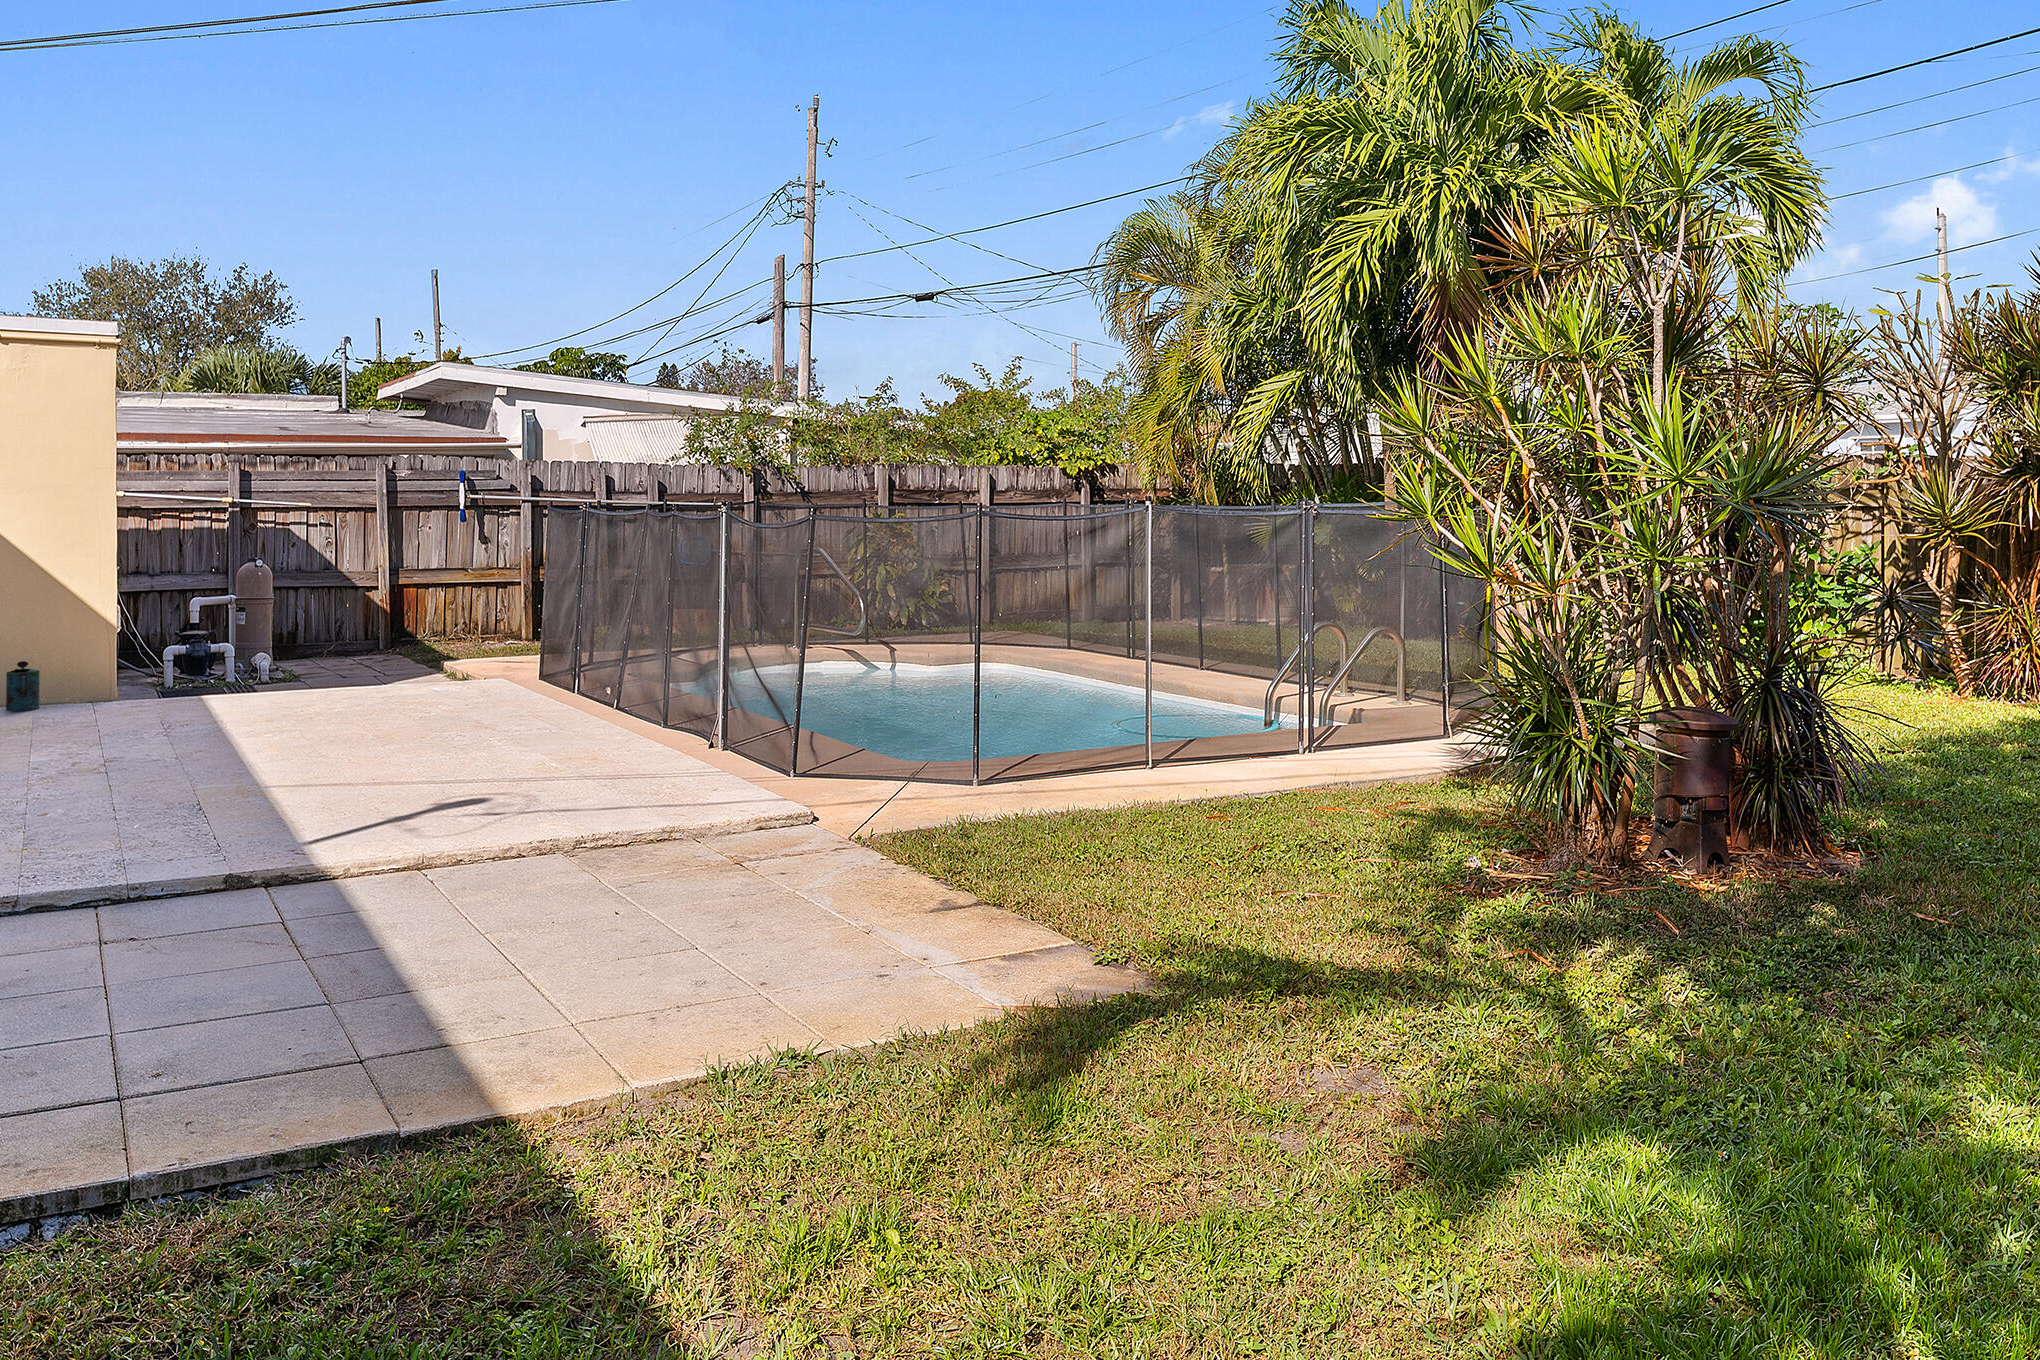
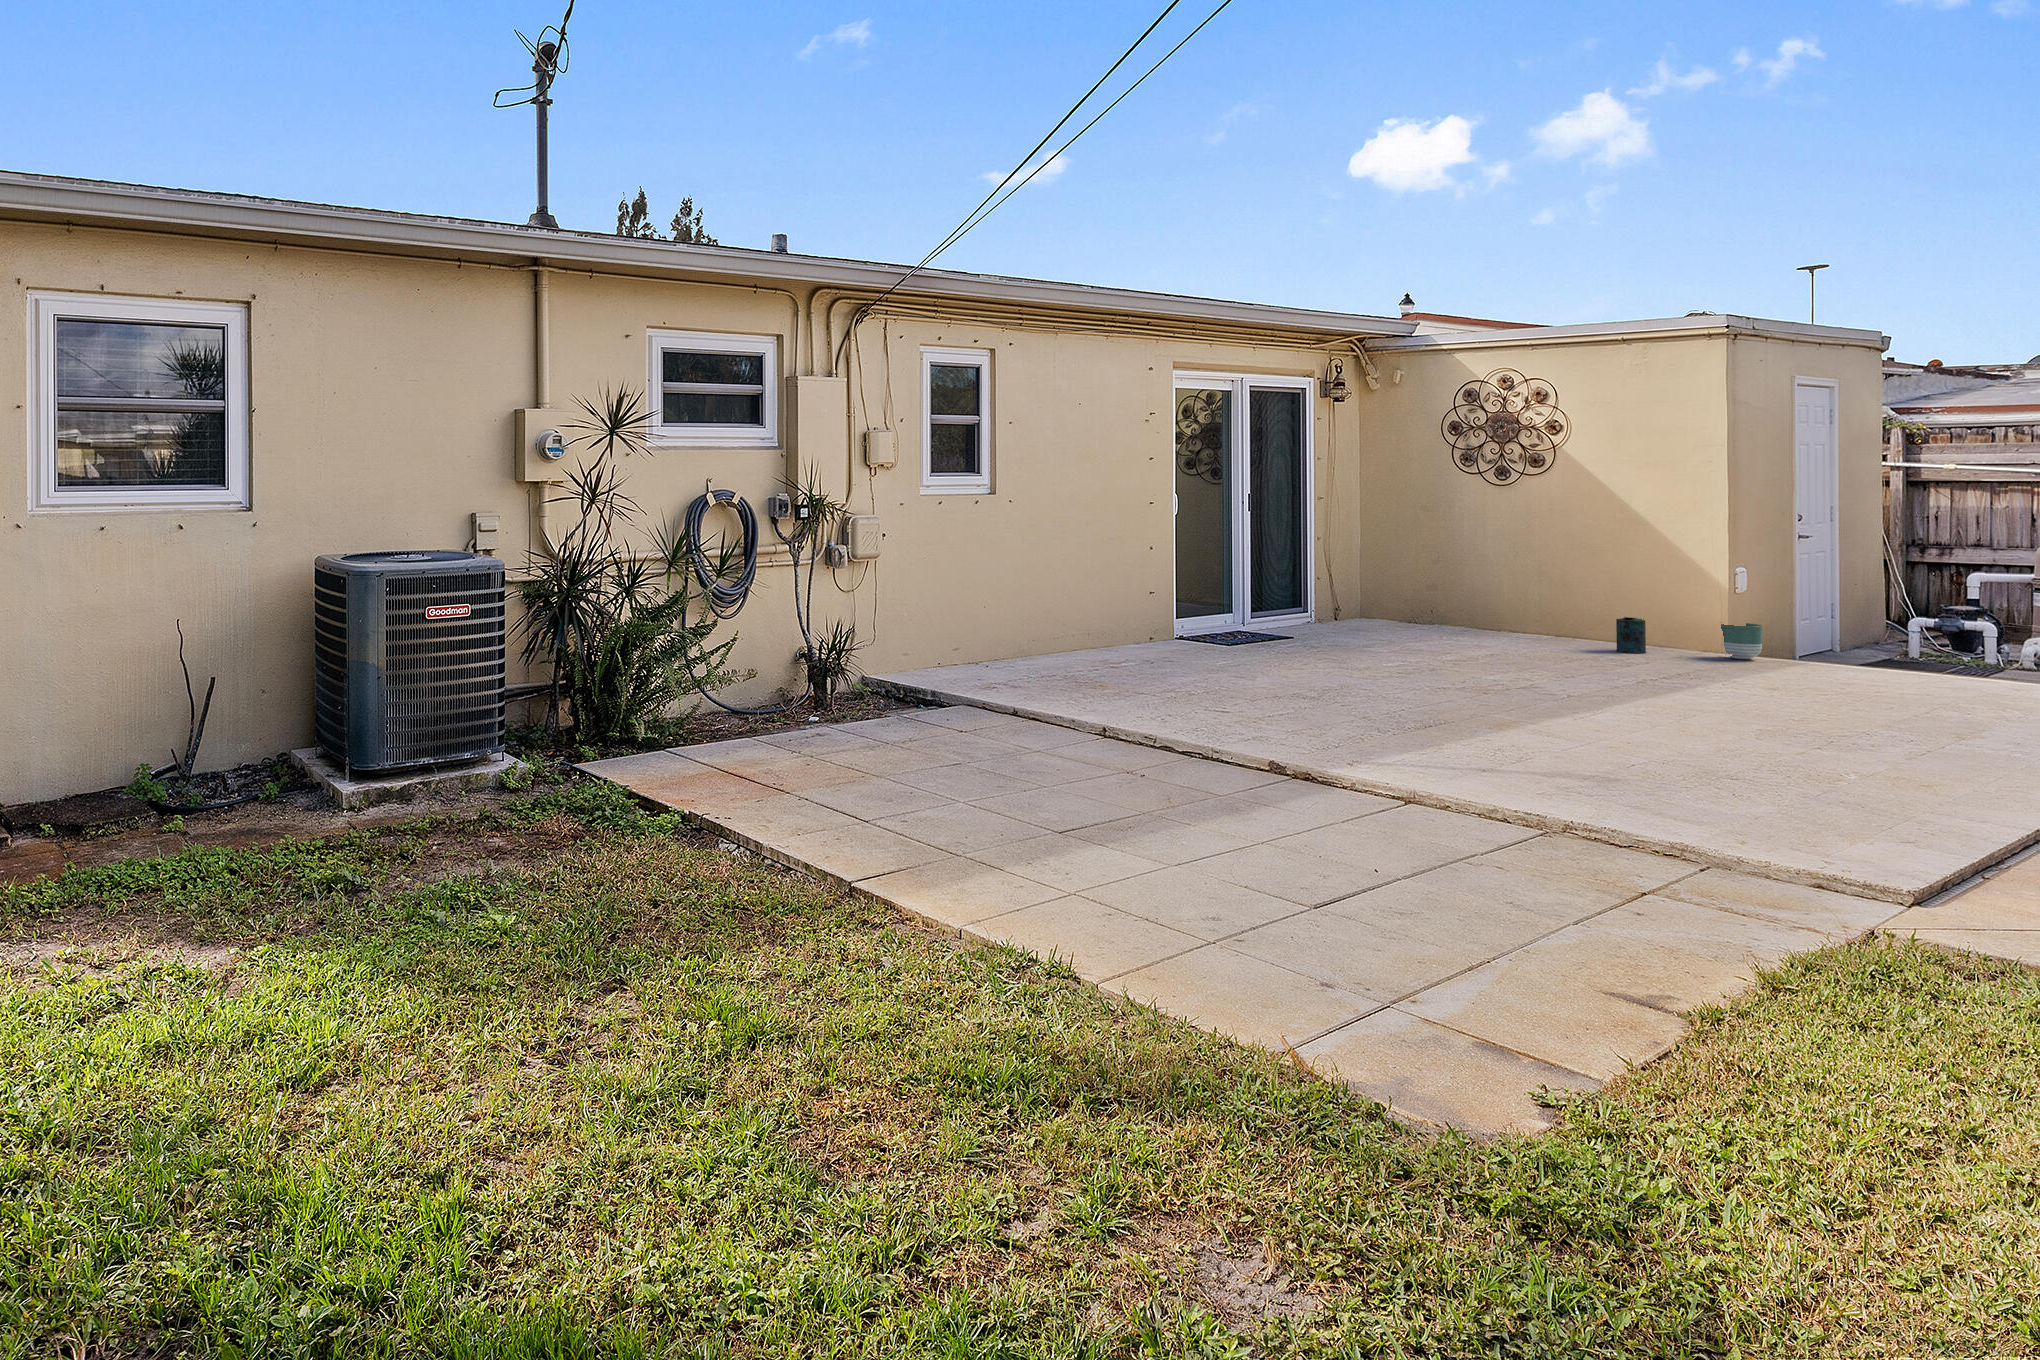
planter: none [109,659,152,698] -> present [1721,623,1762,659]

